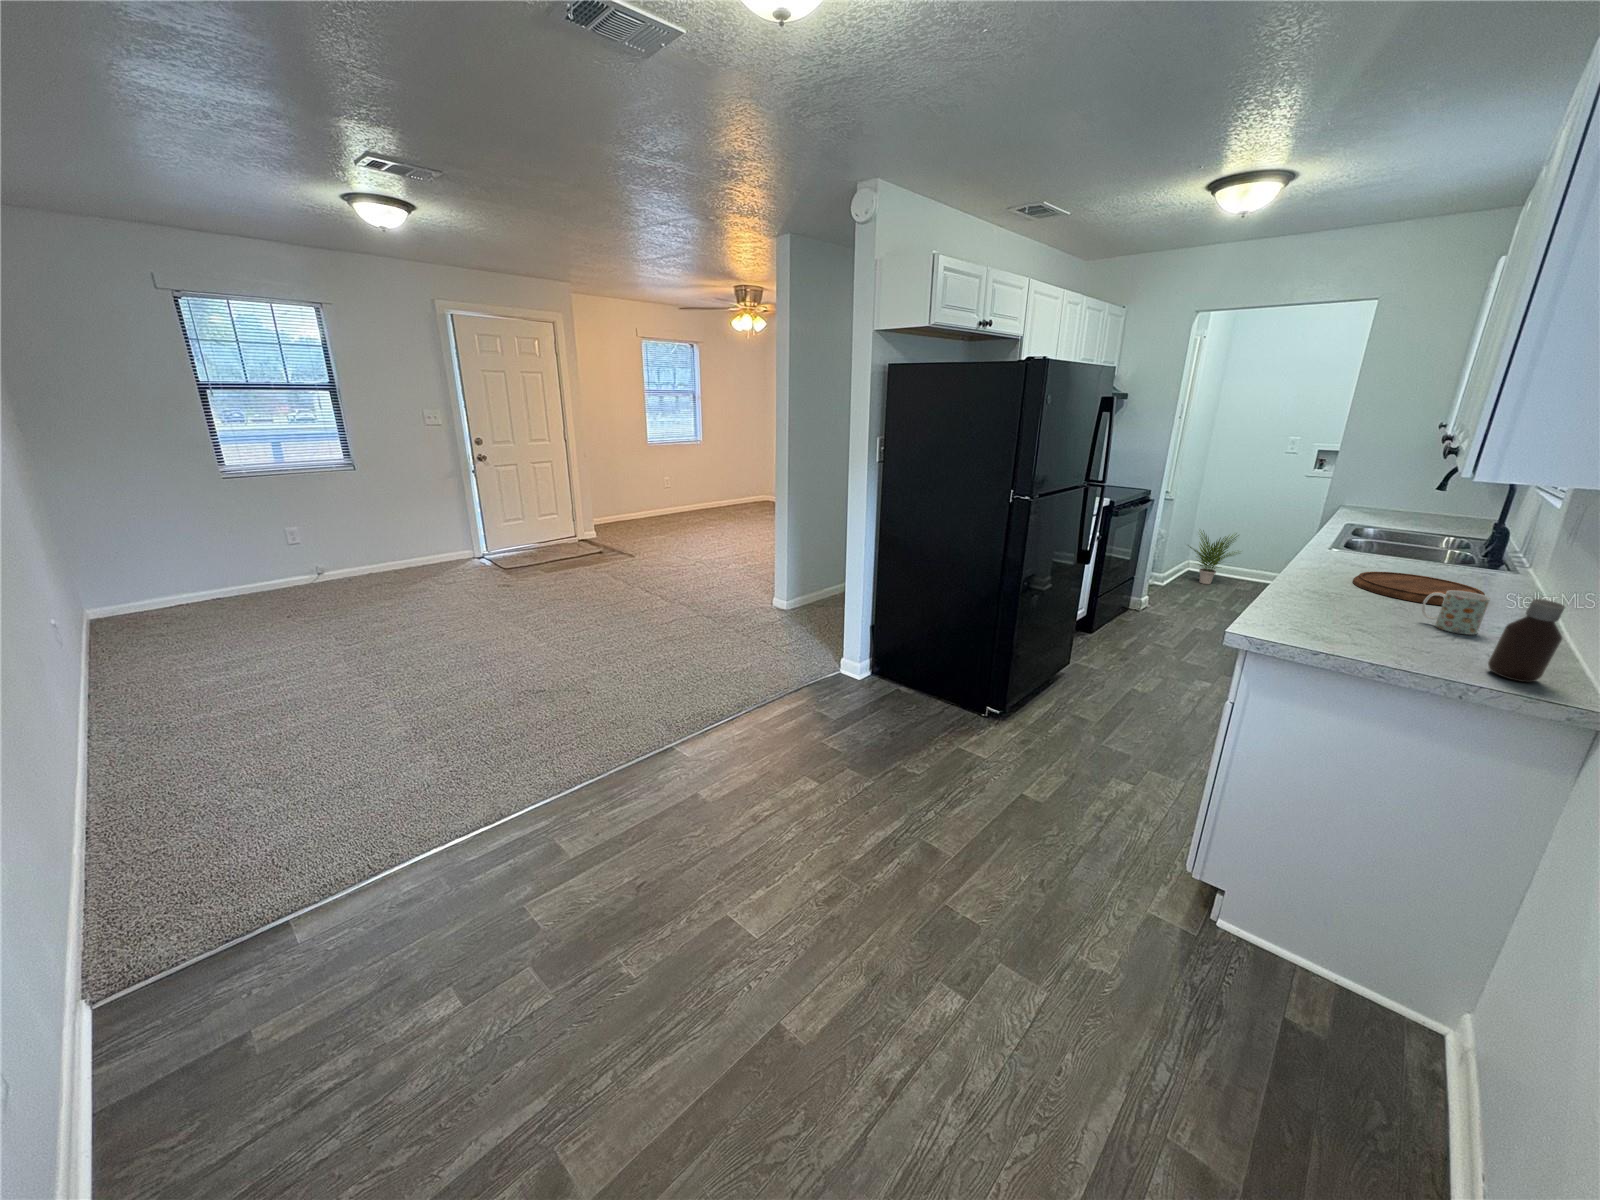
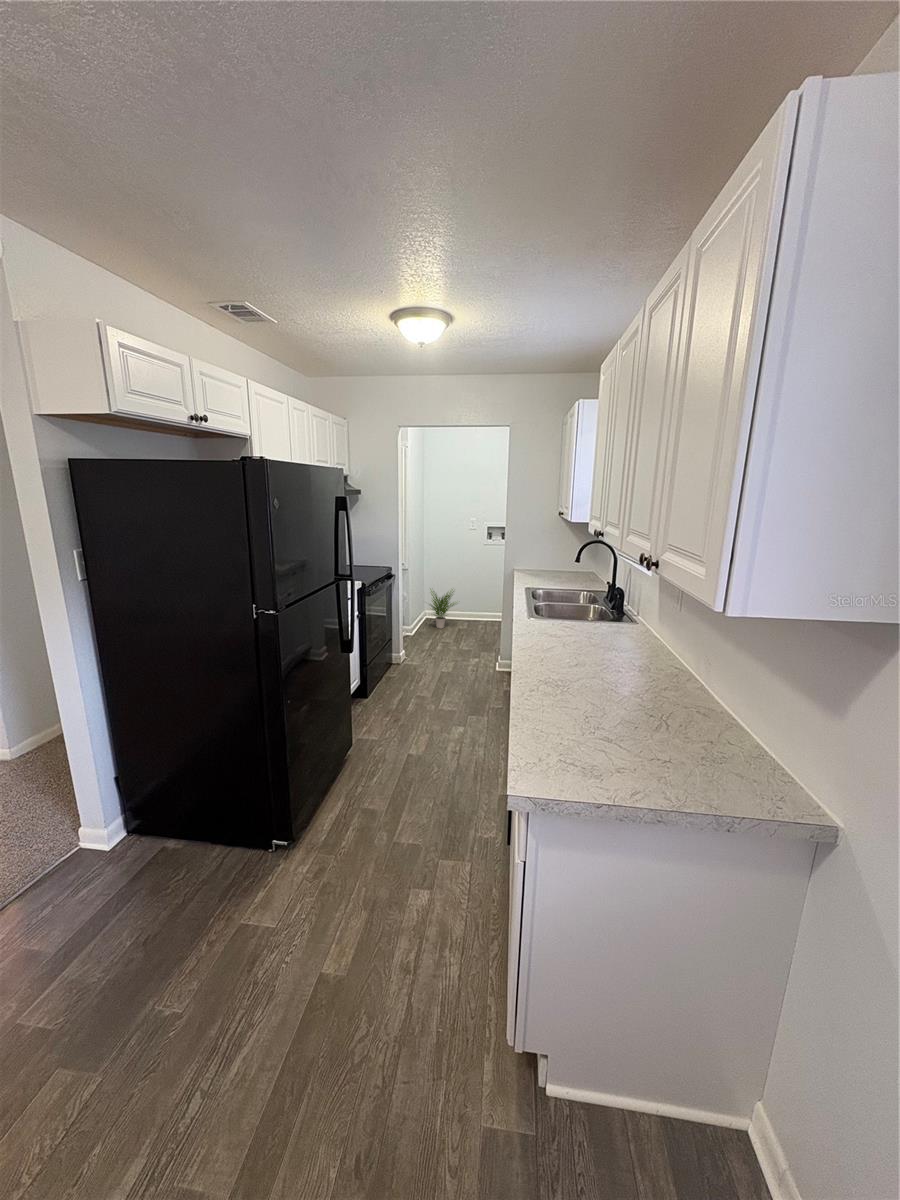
cutting board: present [1353,572,1485,605] -> none [563,643,649,677]
mug: present [1422,591,1490,635] -> none [632,676,677,717]
bottle: present [1488,599,1565,682] -> none [719,707,771,789]

